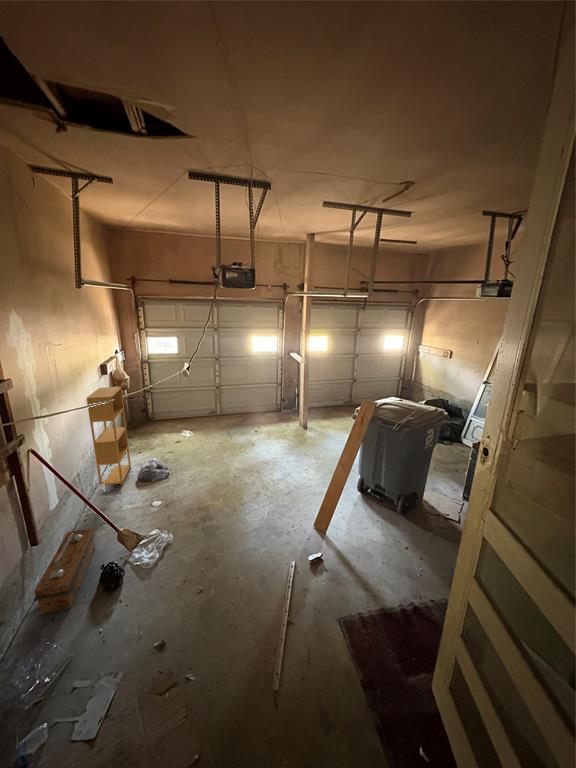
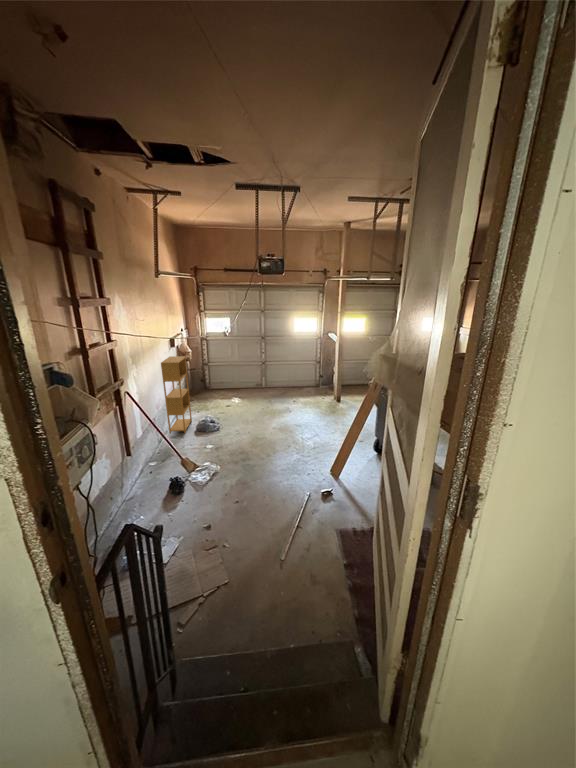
toolbox: present [34,528,95,614] -> none [129,455,167,502]

